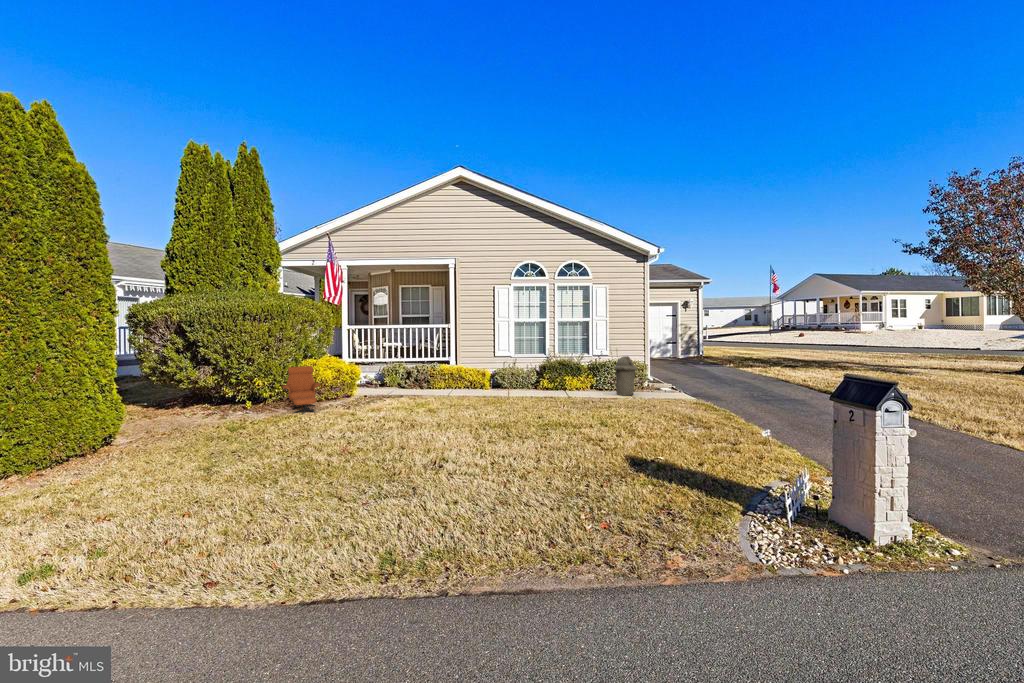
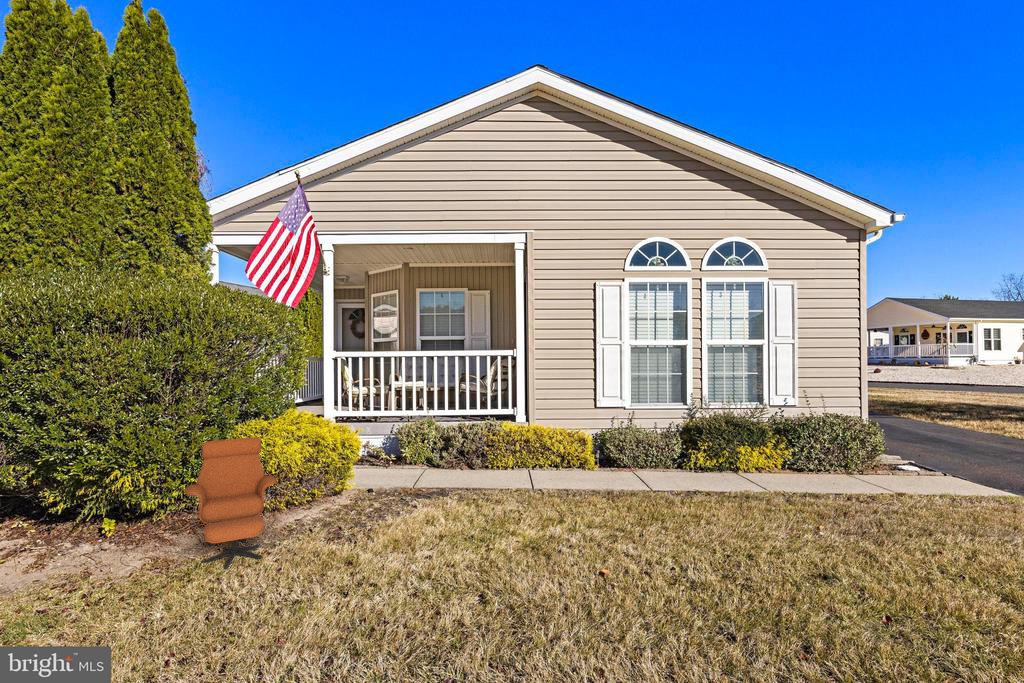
trash can: present [614,356,637,395] -> none [831,408,880,484]

